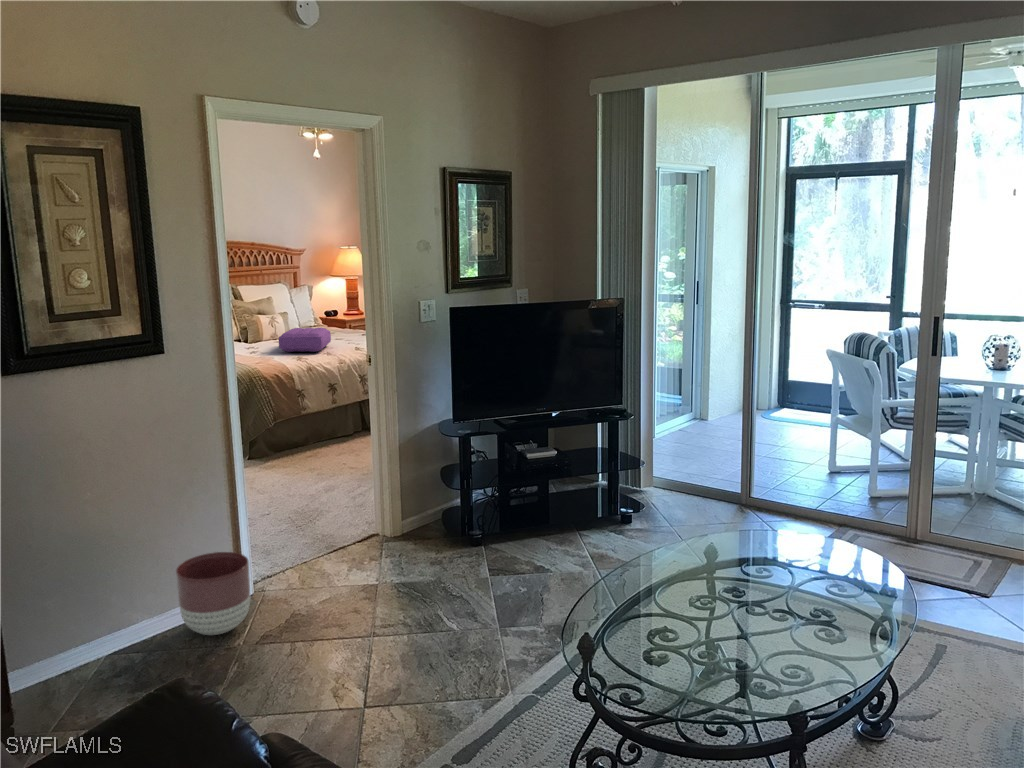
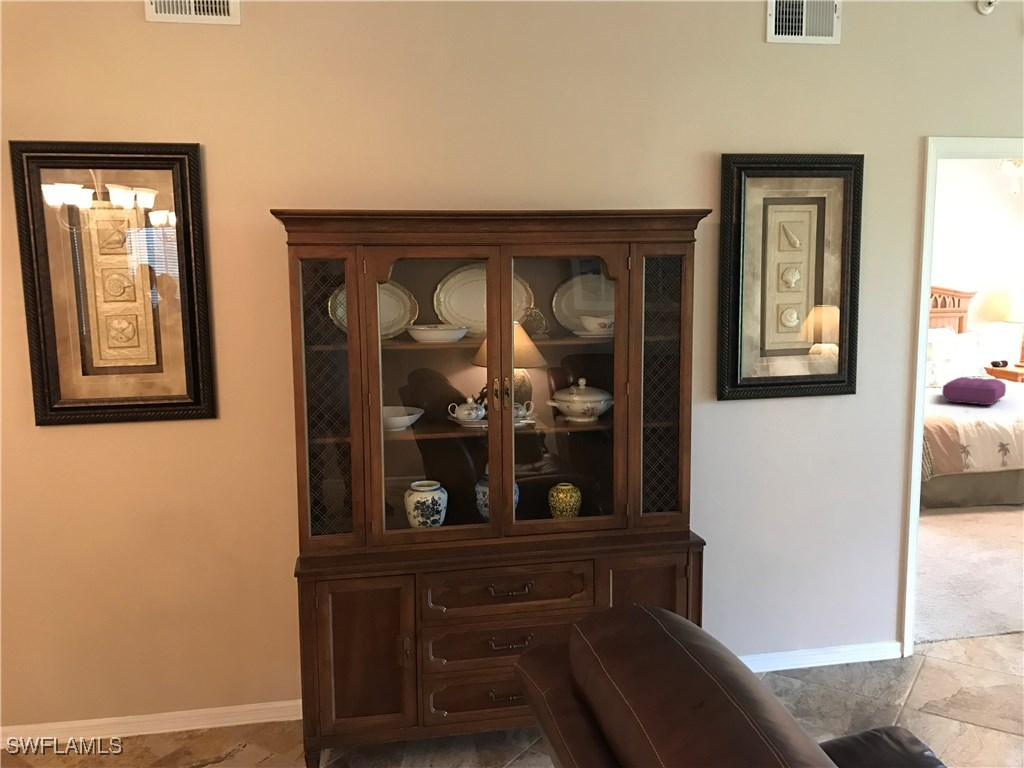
planter: present [176,552,250,635] -> none [839,600,918,688]

